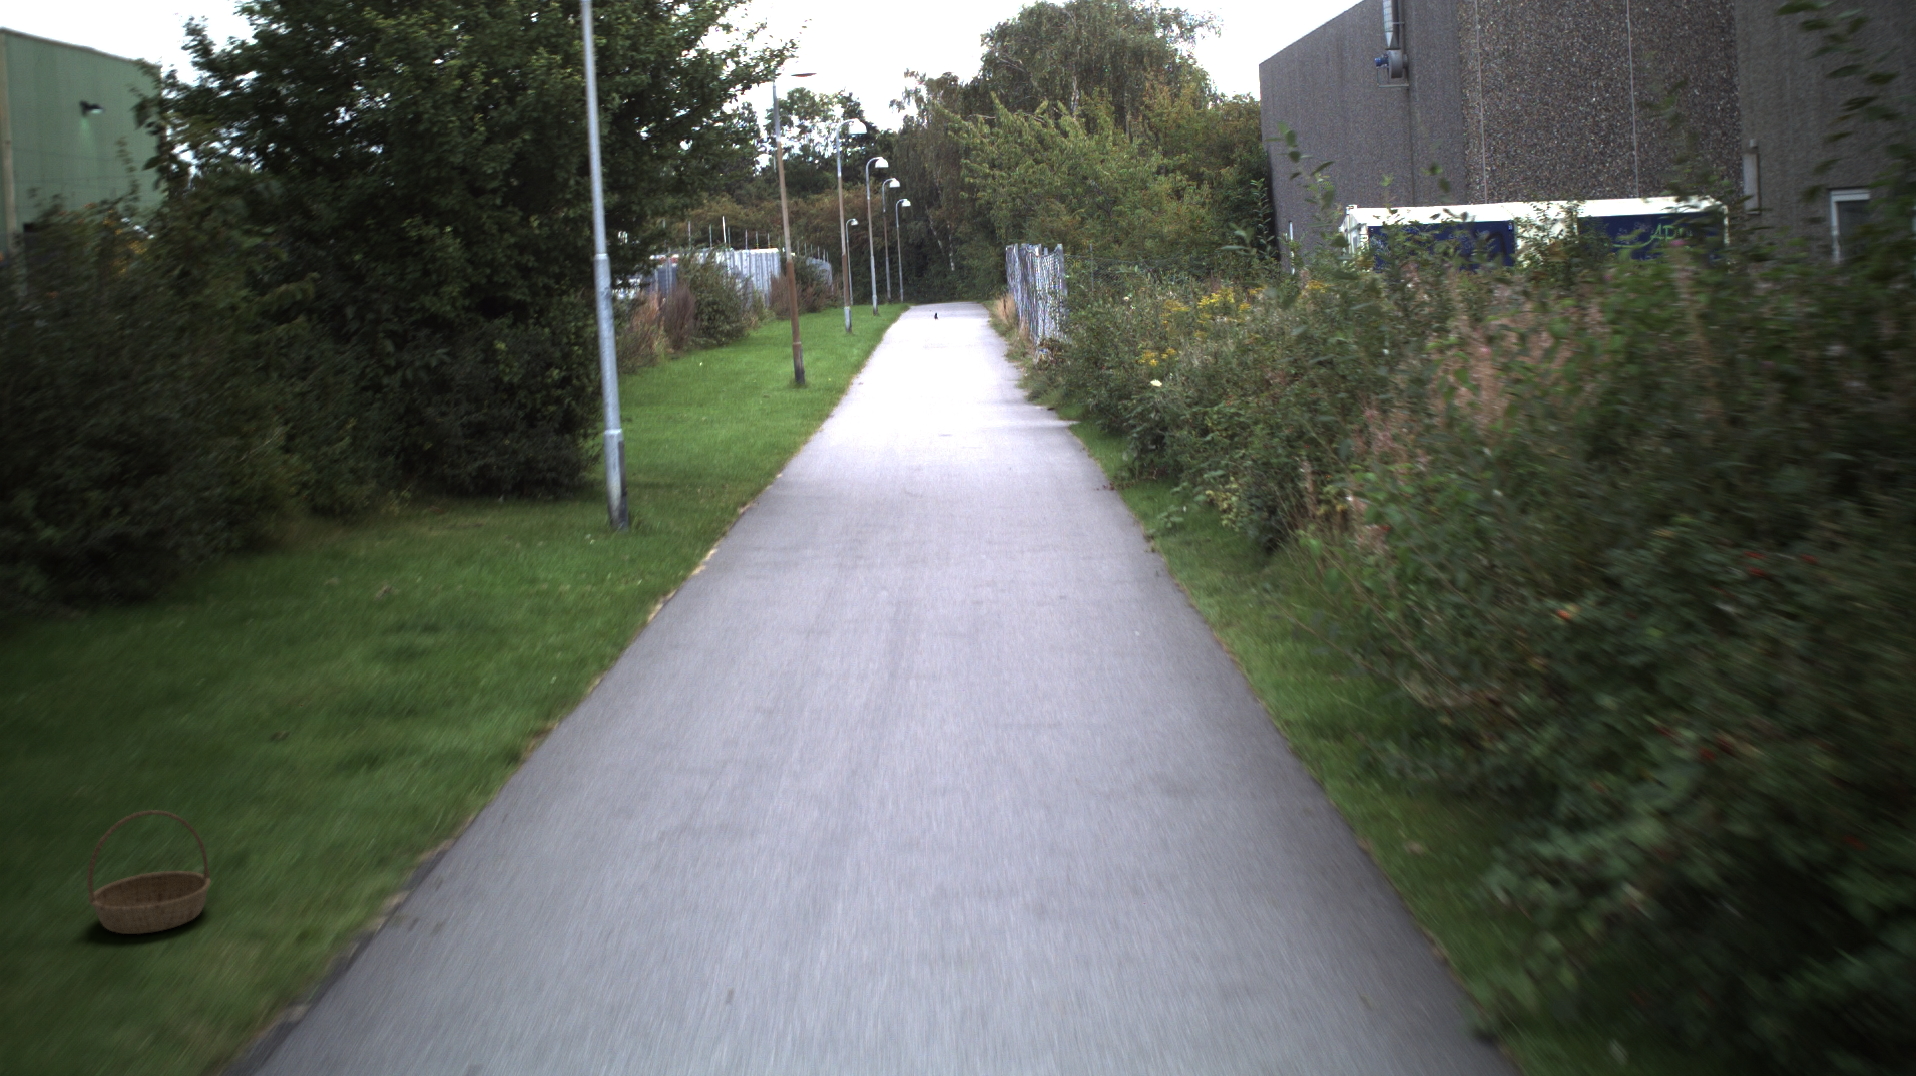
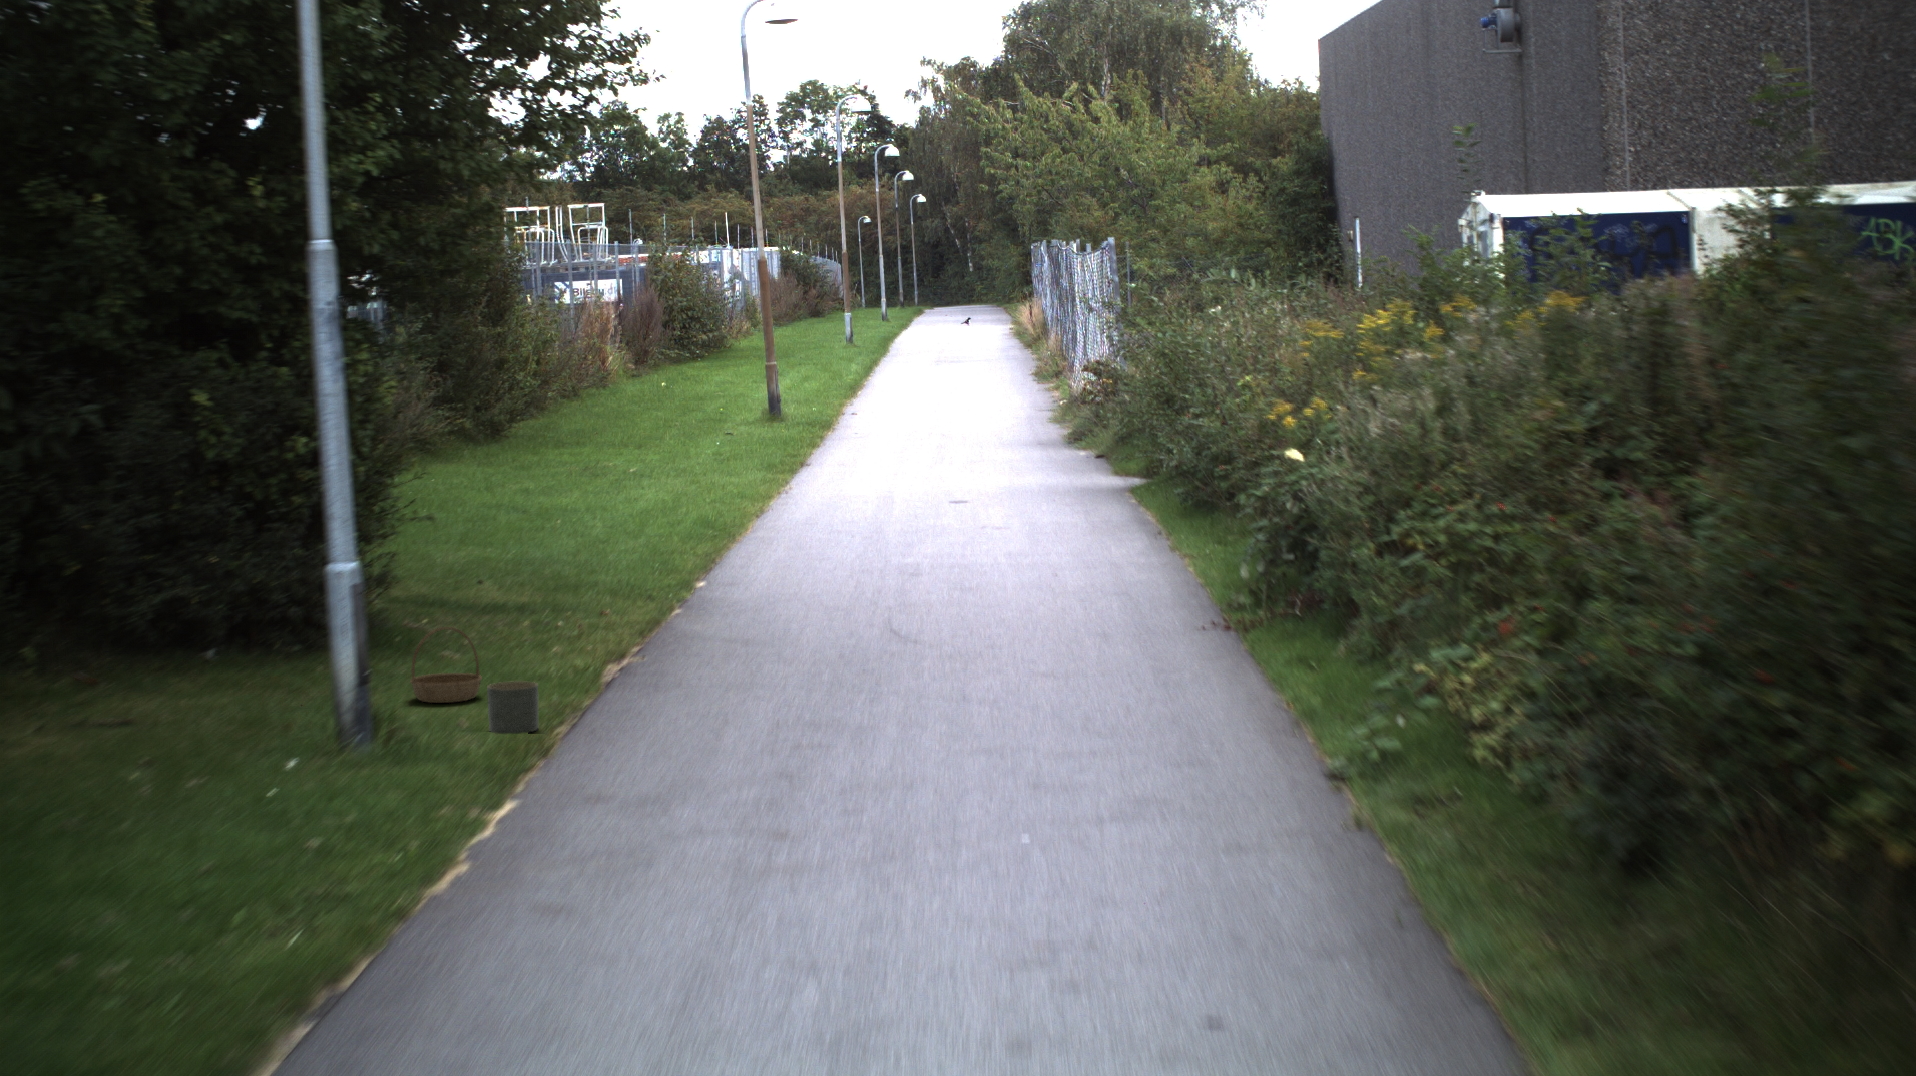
planter: none [141,942,236,1047] -> present [487,681,538,734]

